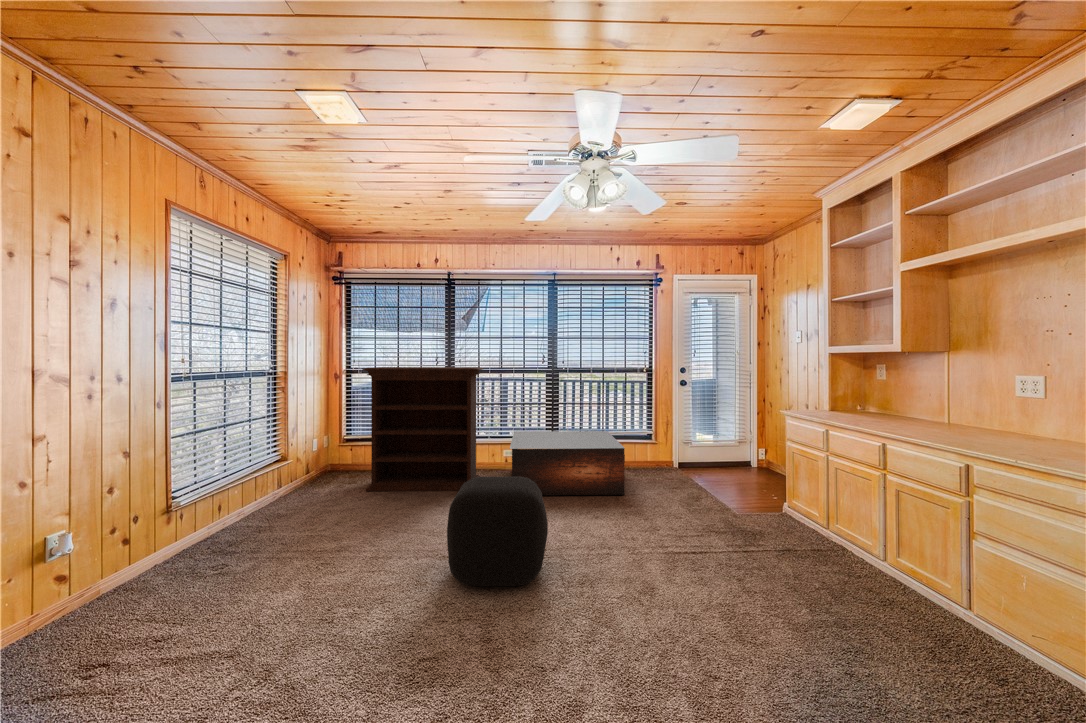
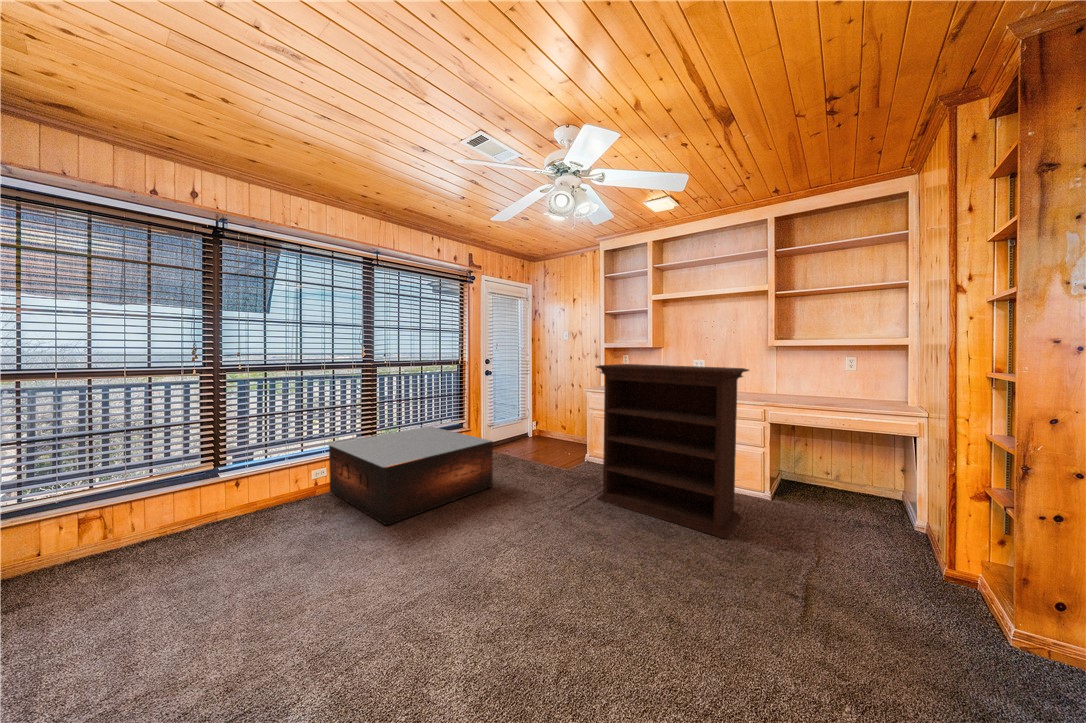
bookshelf: present [363,367,484,491] -> present [596,364,749,538]
ottoman: present [447,477,548,586] -> none [473,497,608,663]

